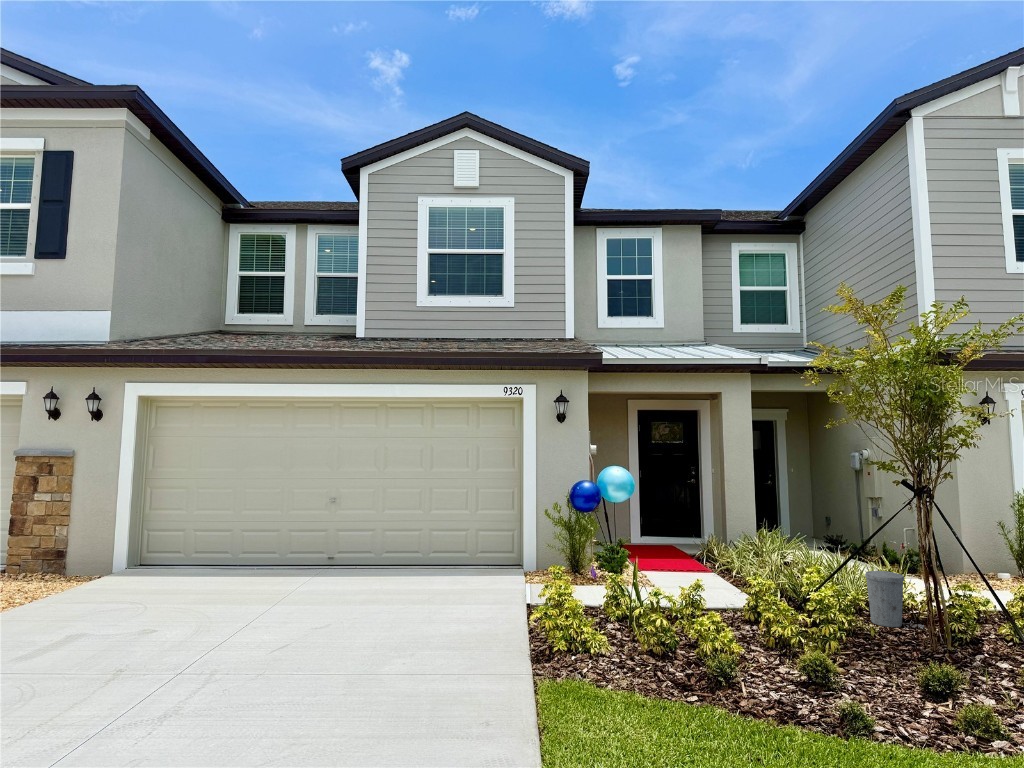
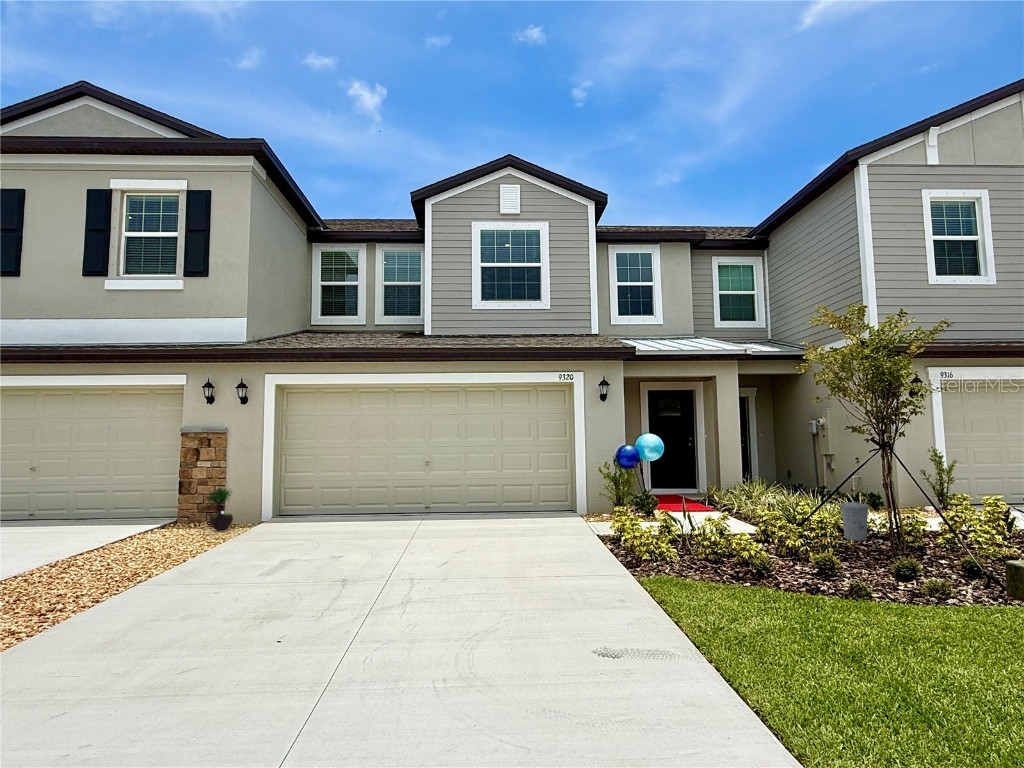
potted tree: none [32,521,76,581] -> present [206,487,233,530]

